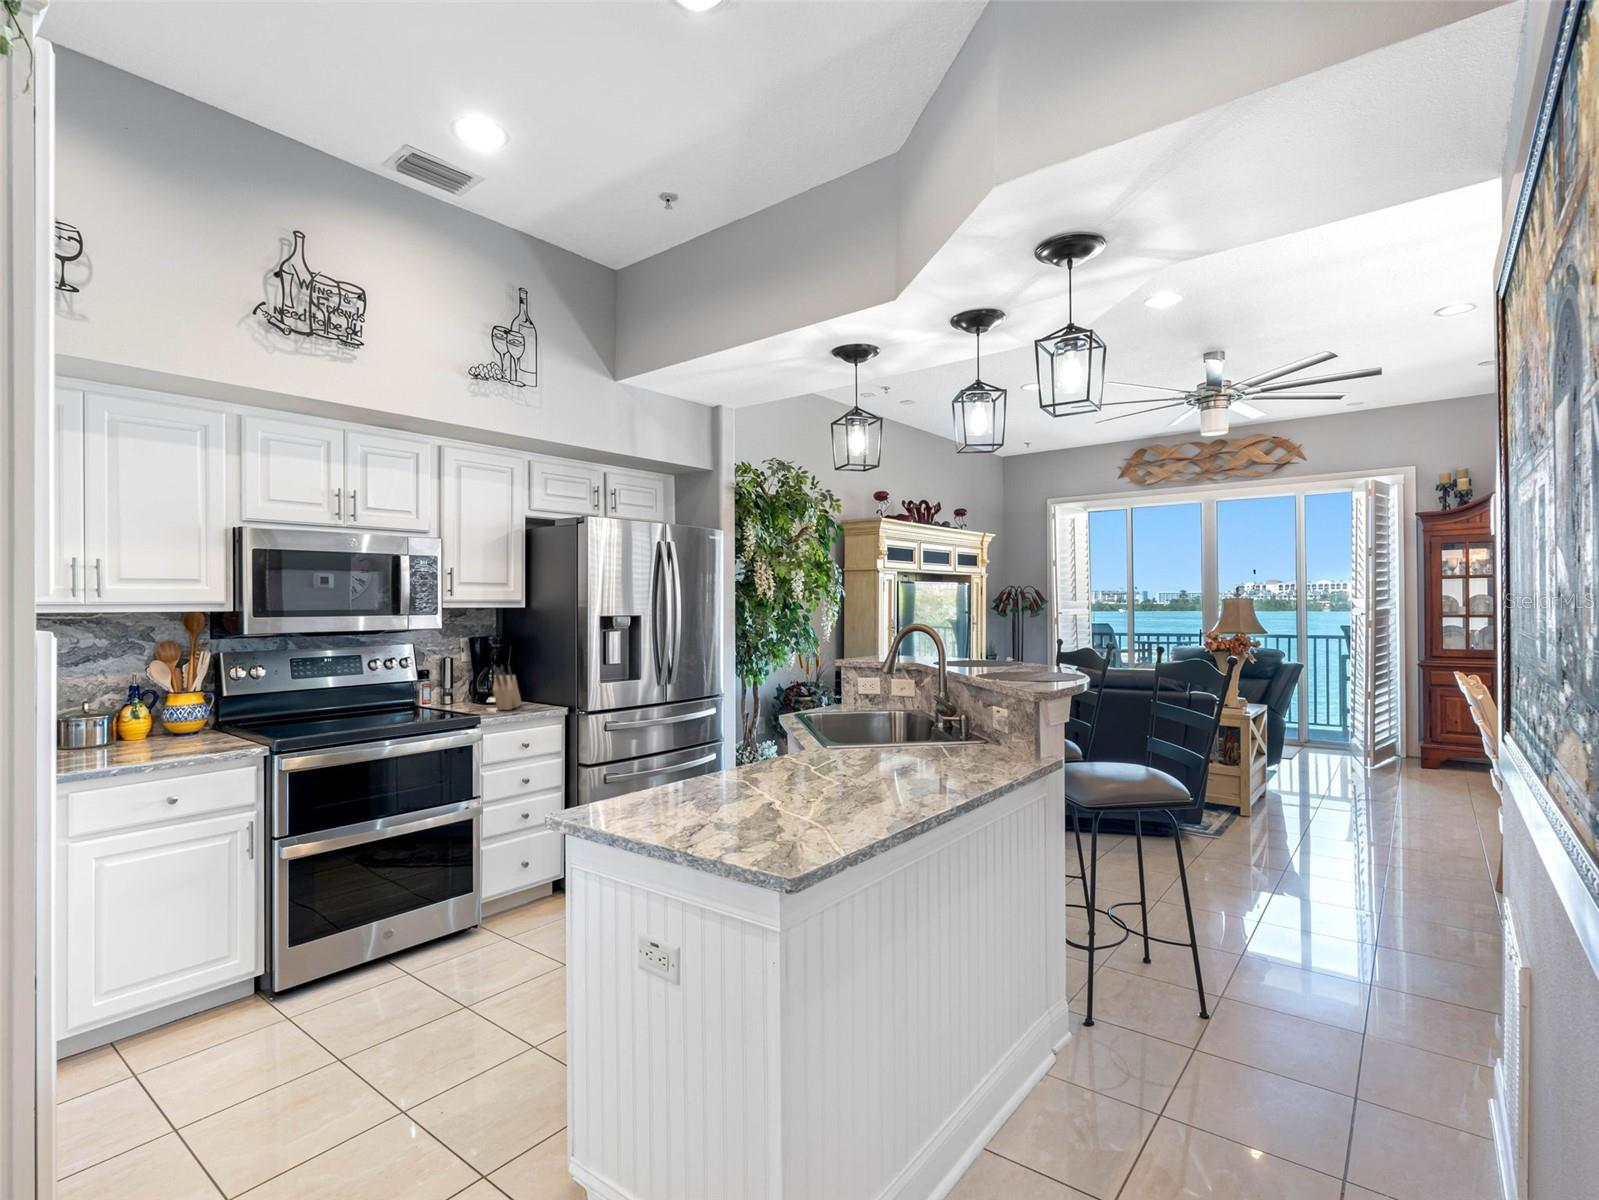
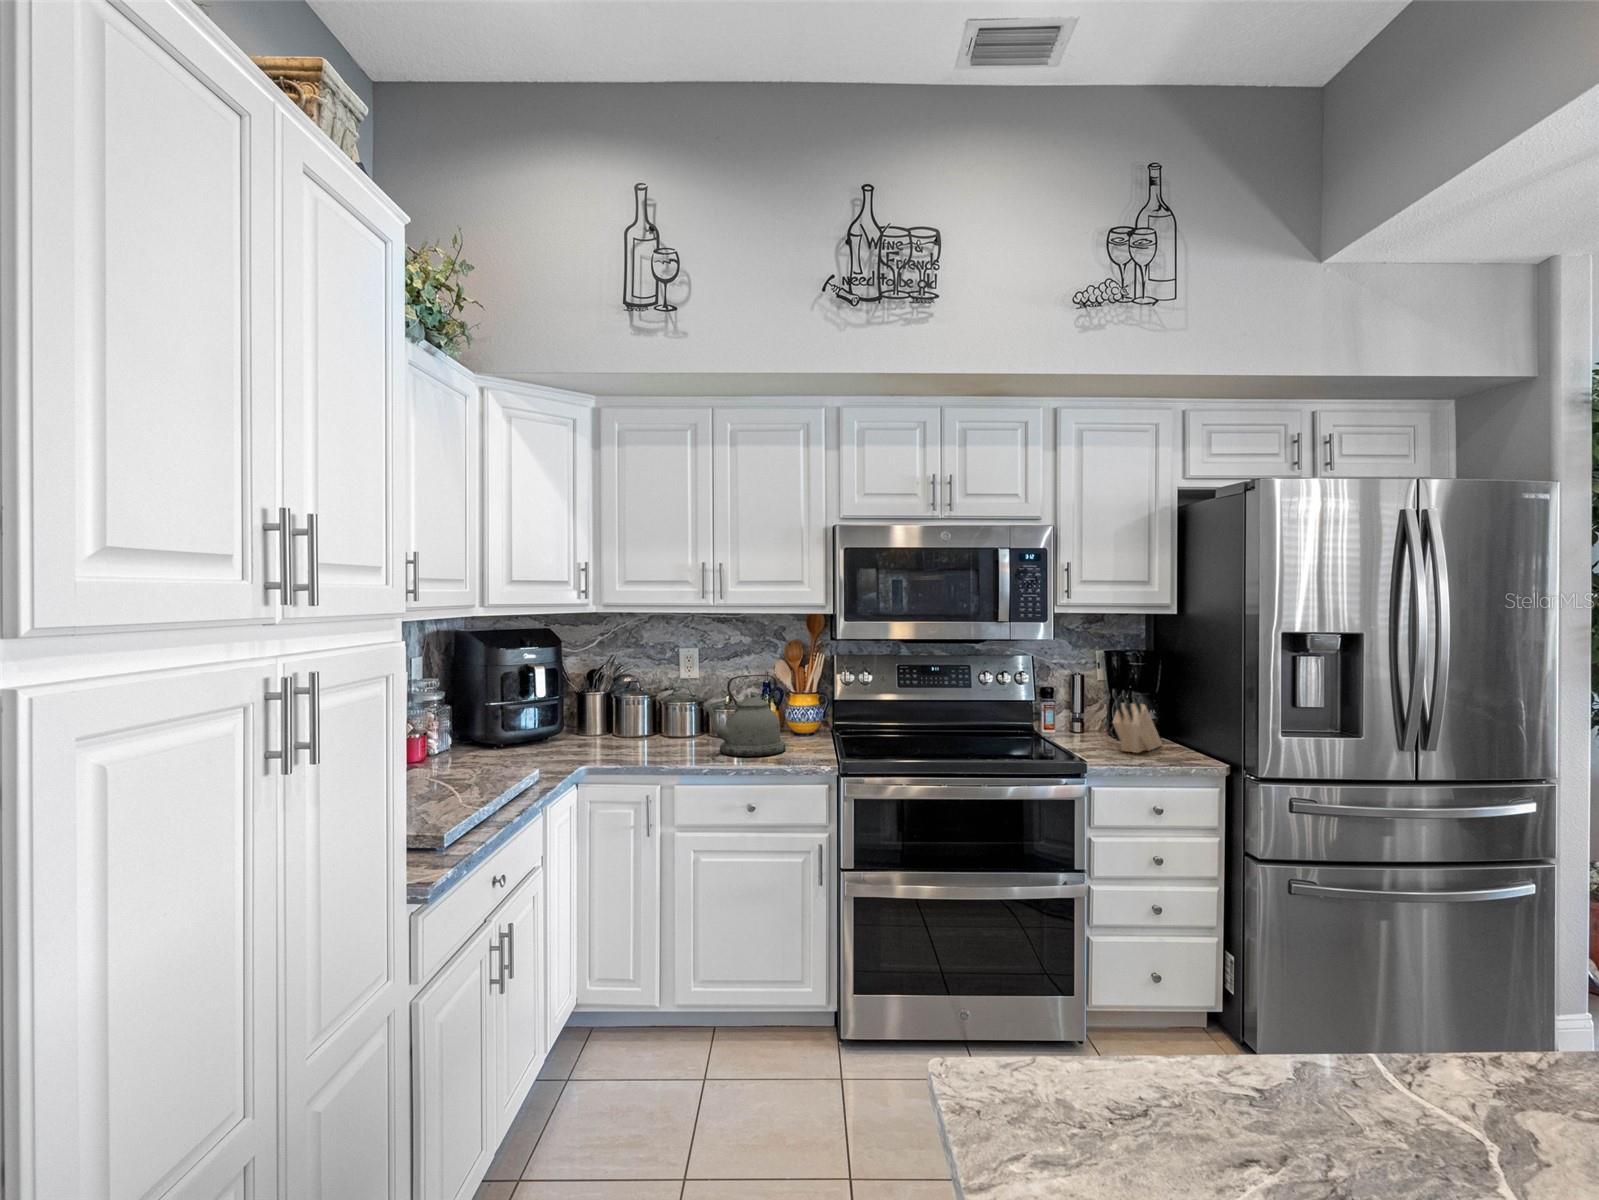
kettle: none [101,672,197,754] -> present [702,675,785,756]

